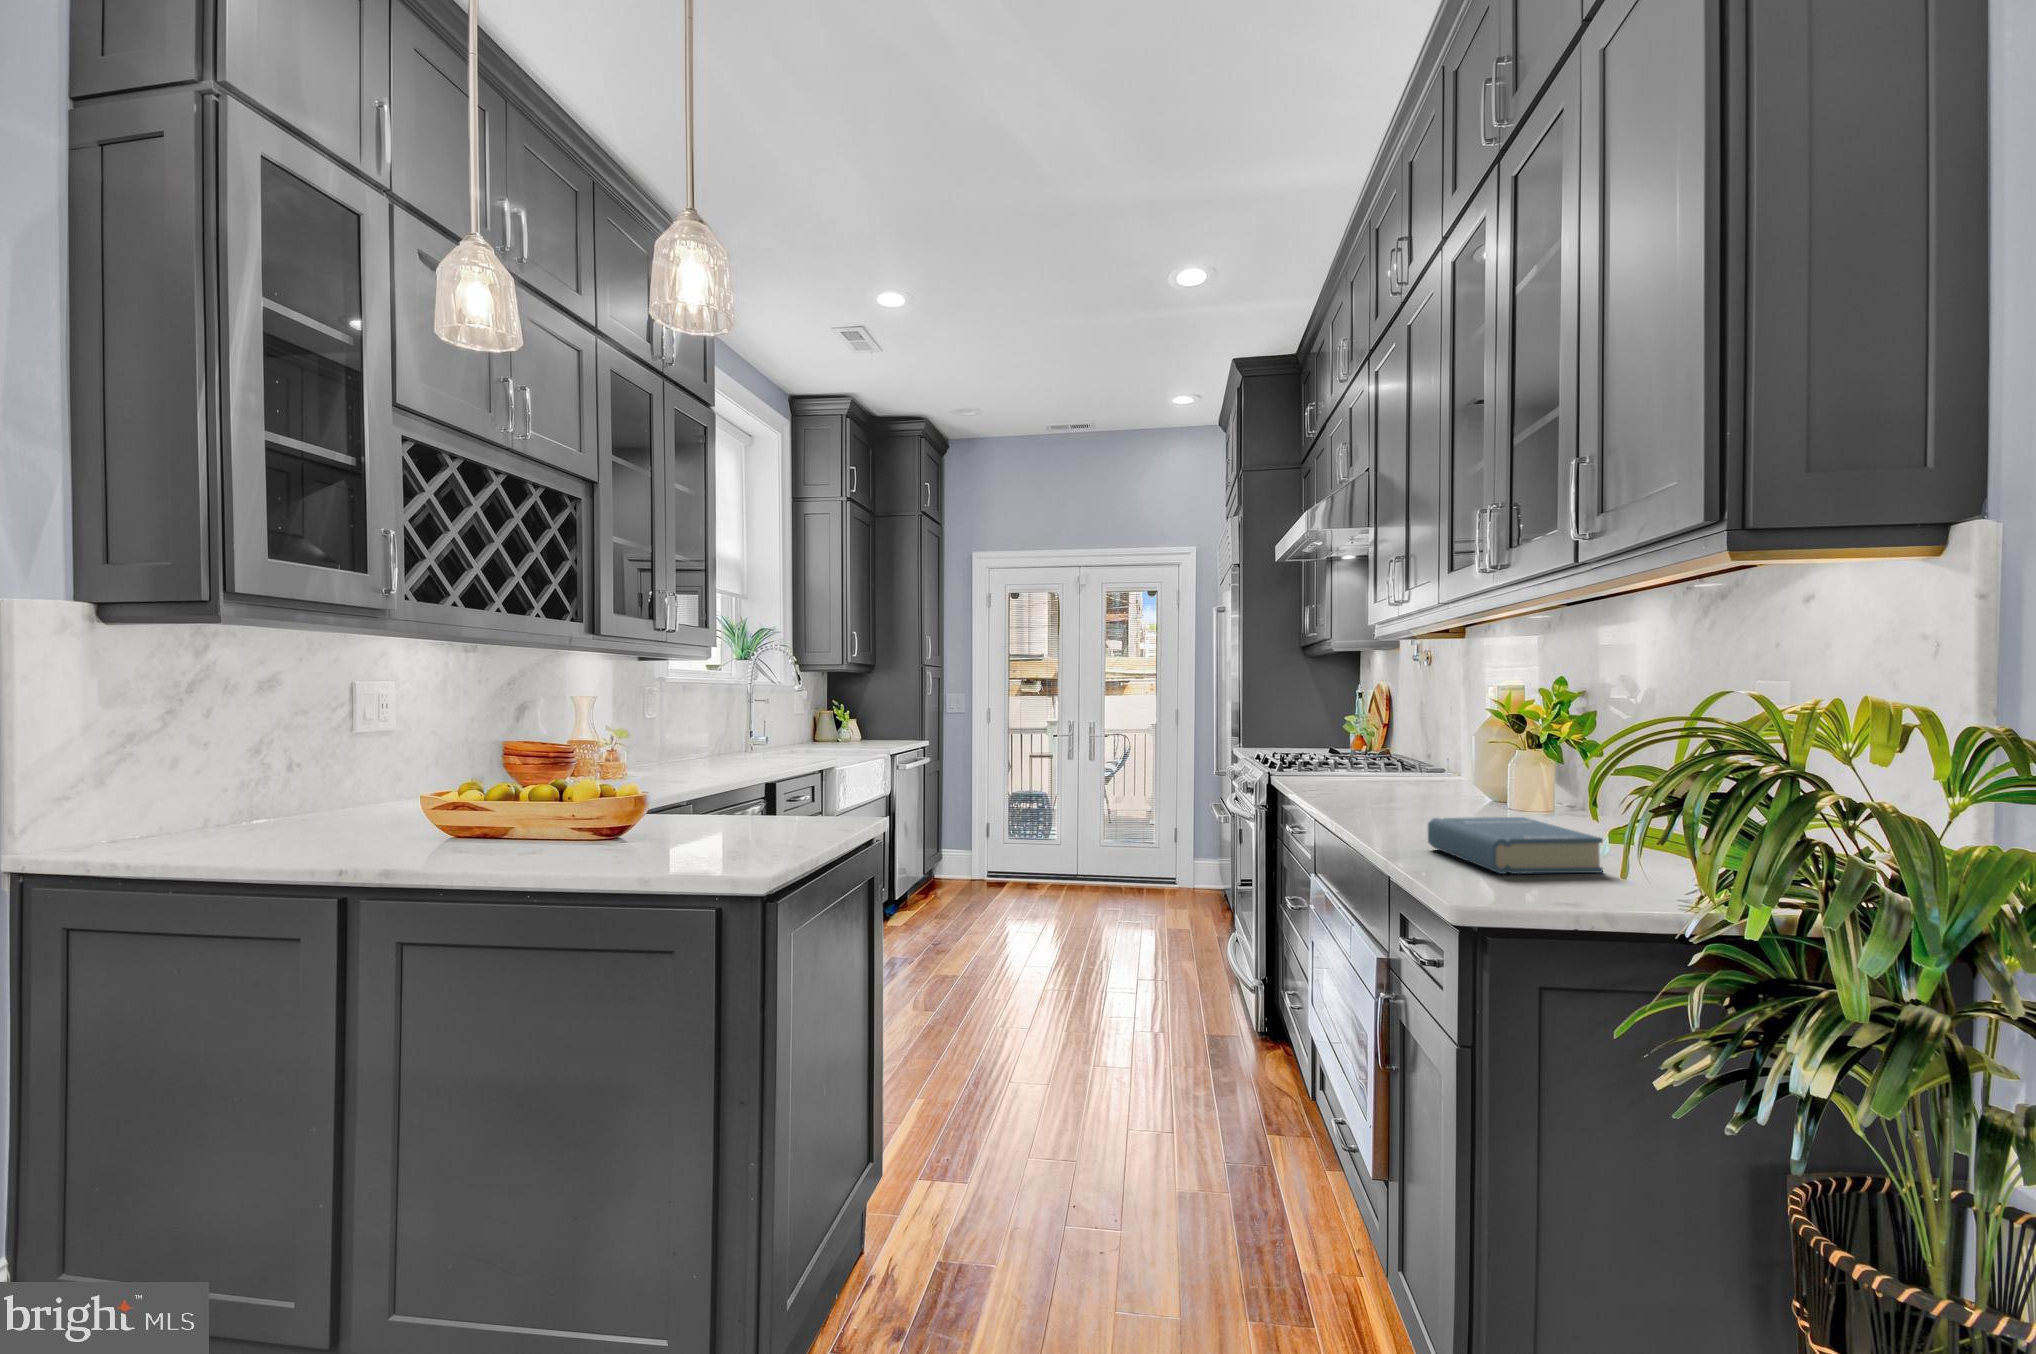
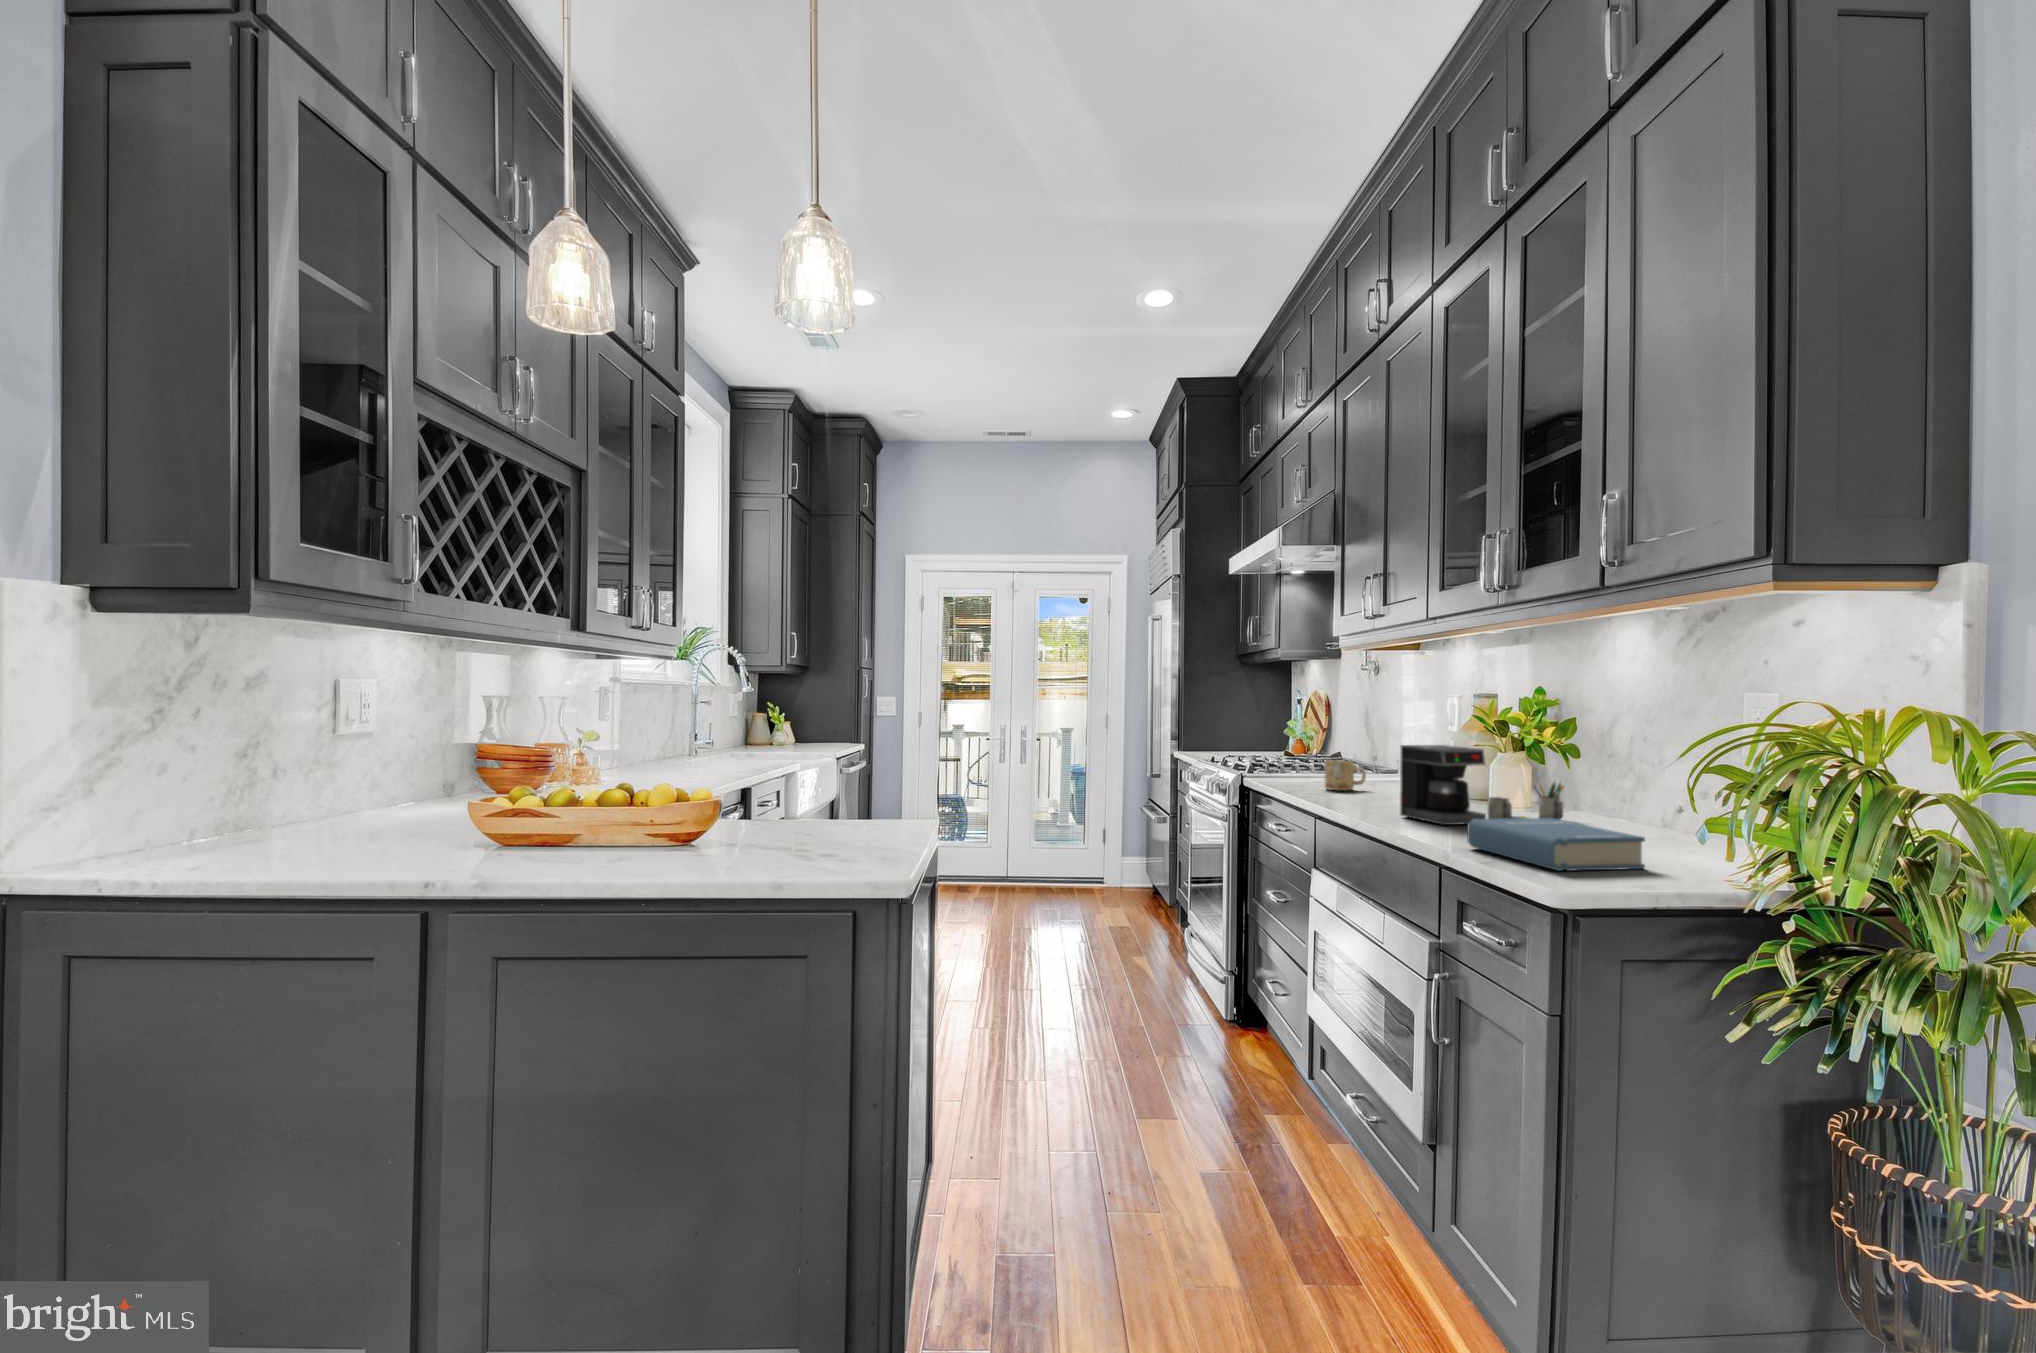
coffee maker: none [1392,739,1573,824] -> present [1400,745,1564,825]
mug: none [1344,756,1388,787] -> present [1325,760,1366,790]

